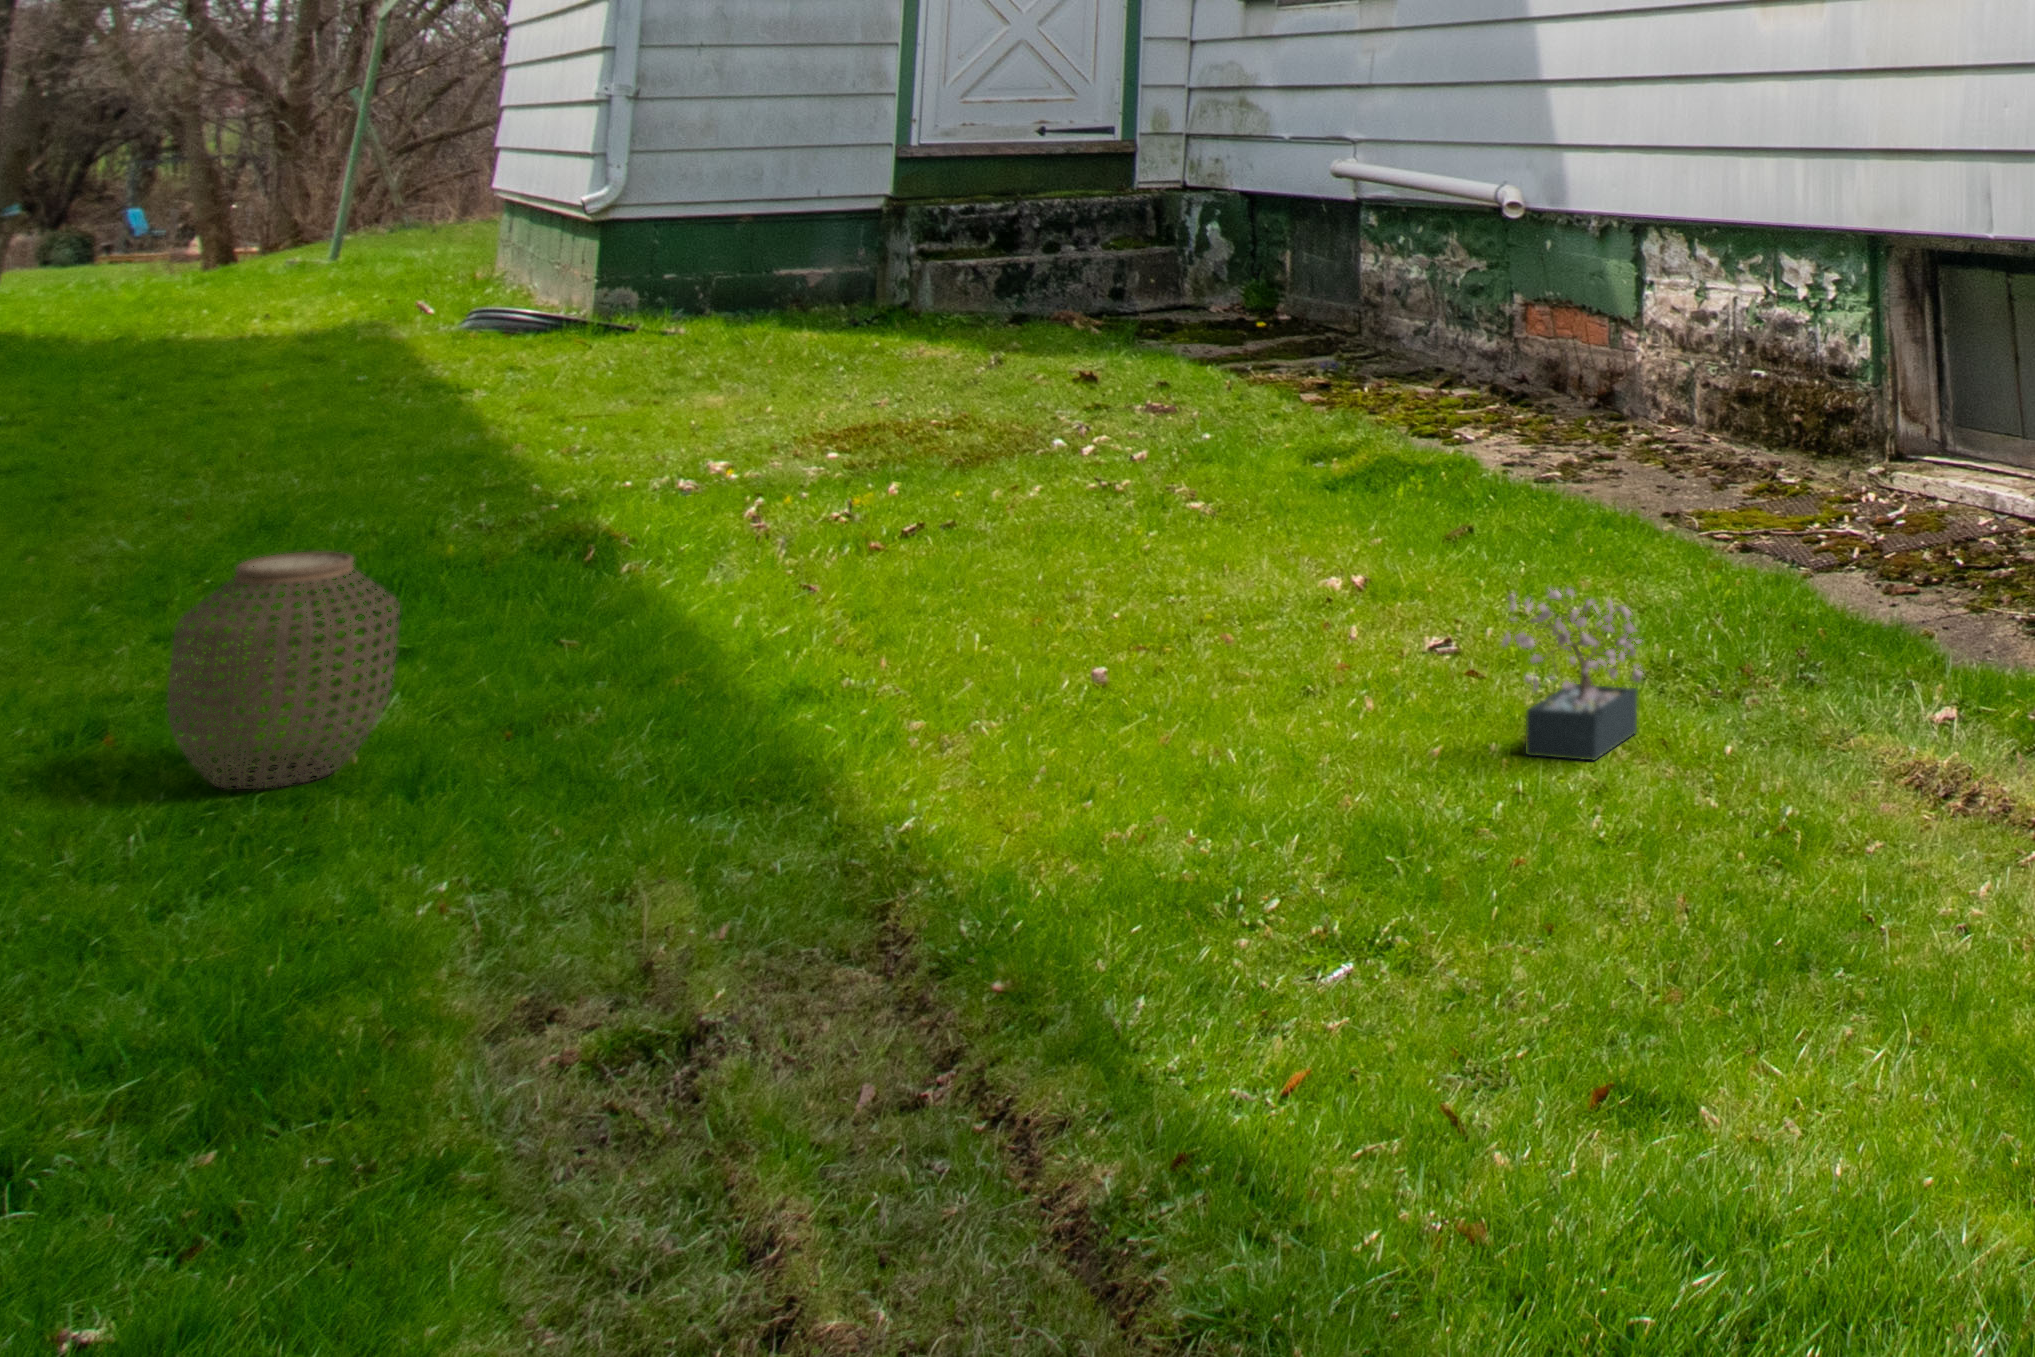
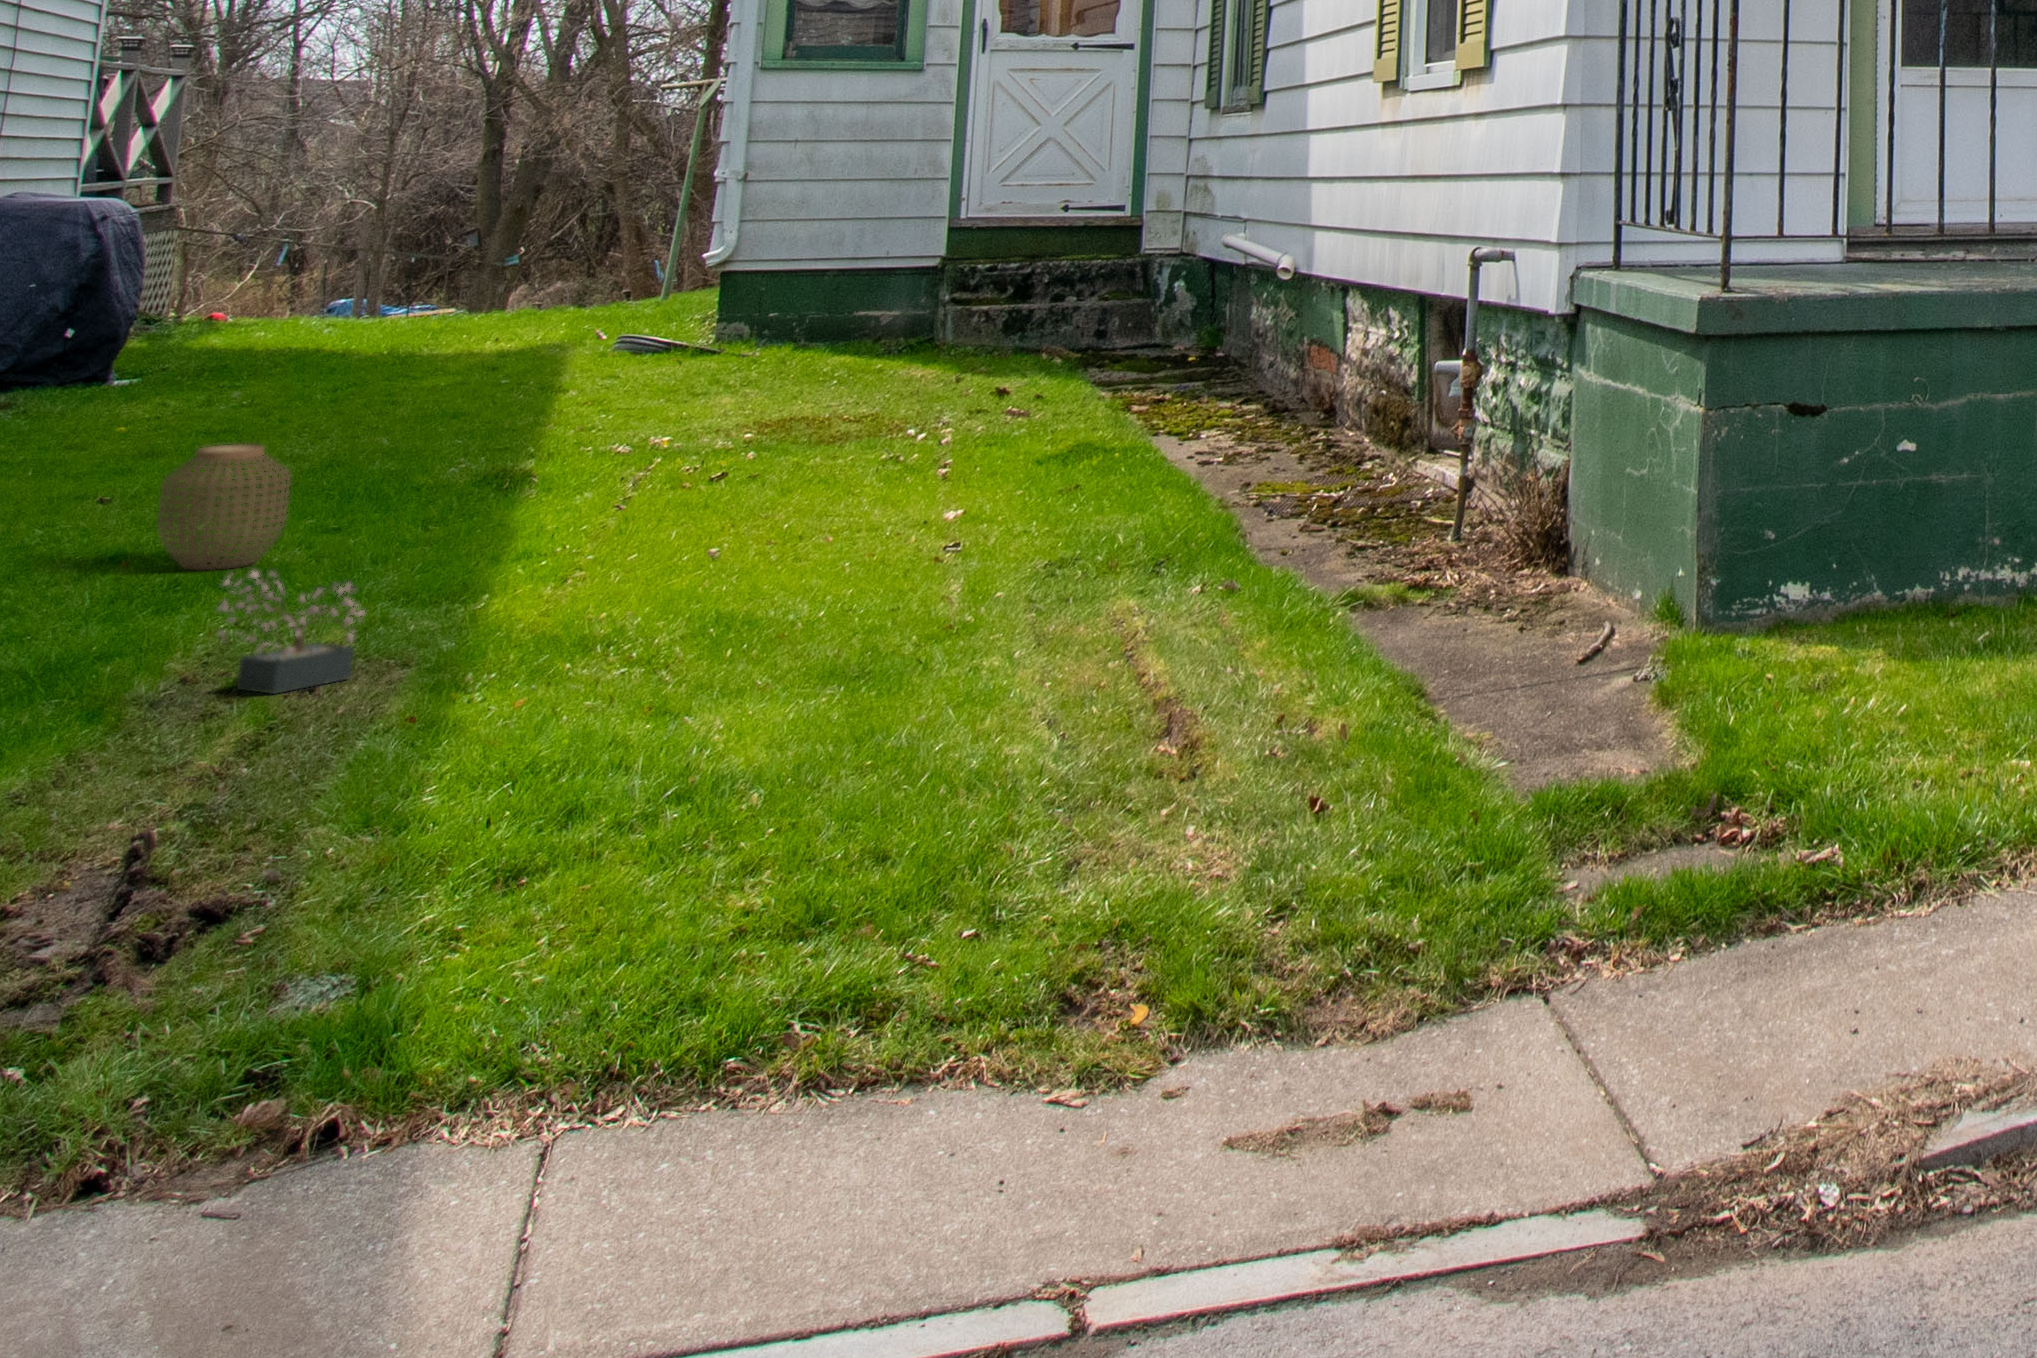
decorative plant: present [1502,589,1643,760] -> present [218,571,364,694]

